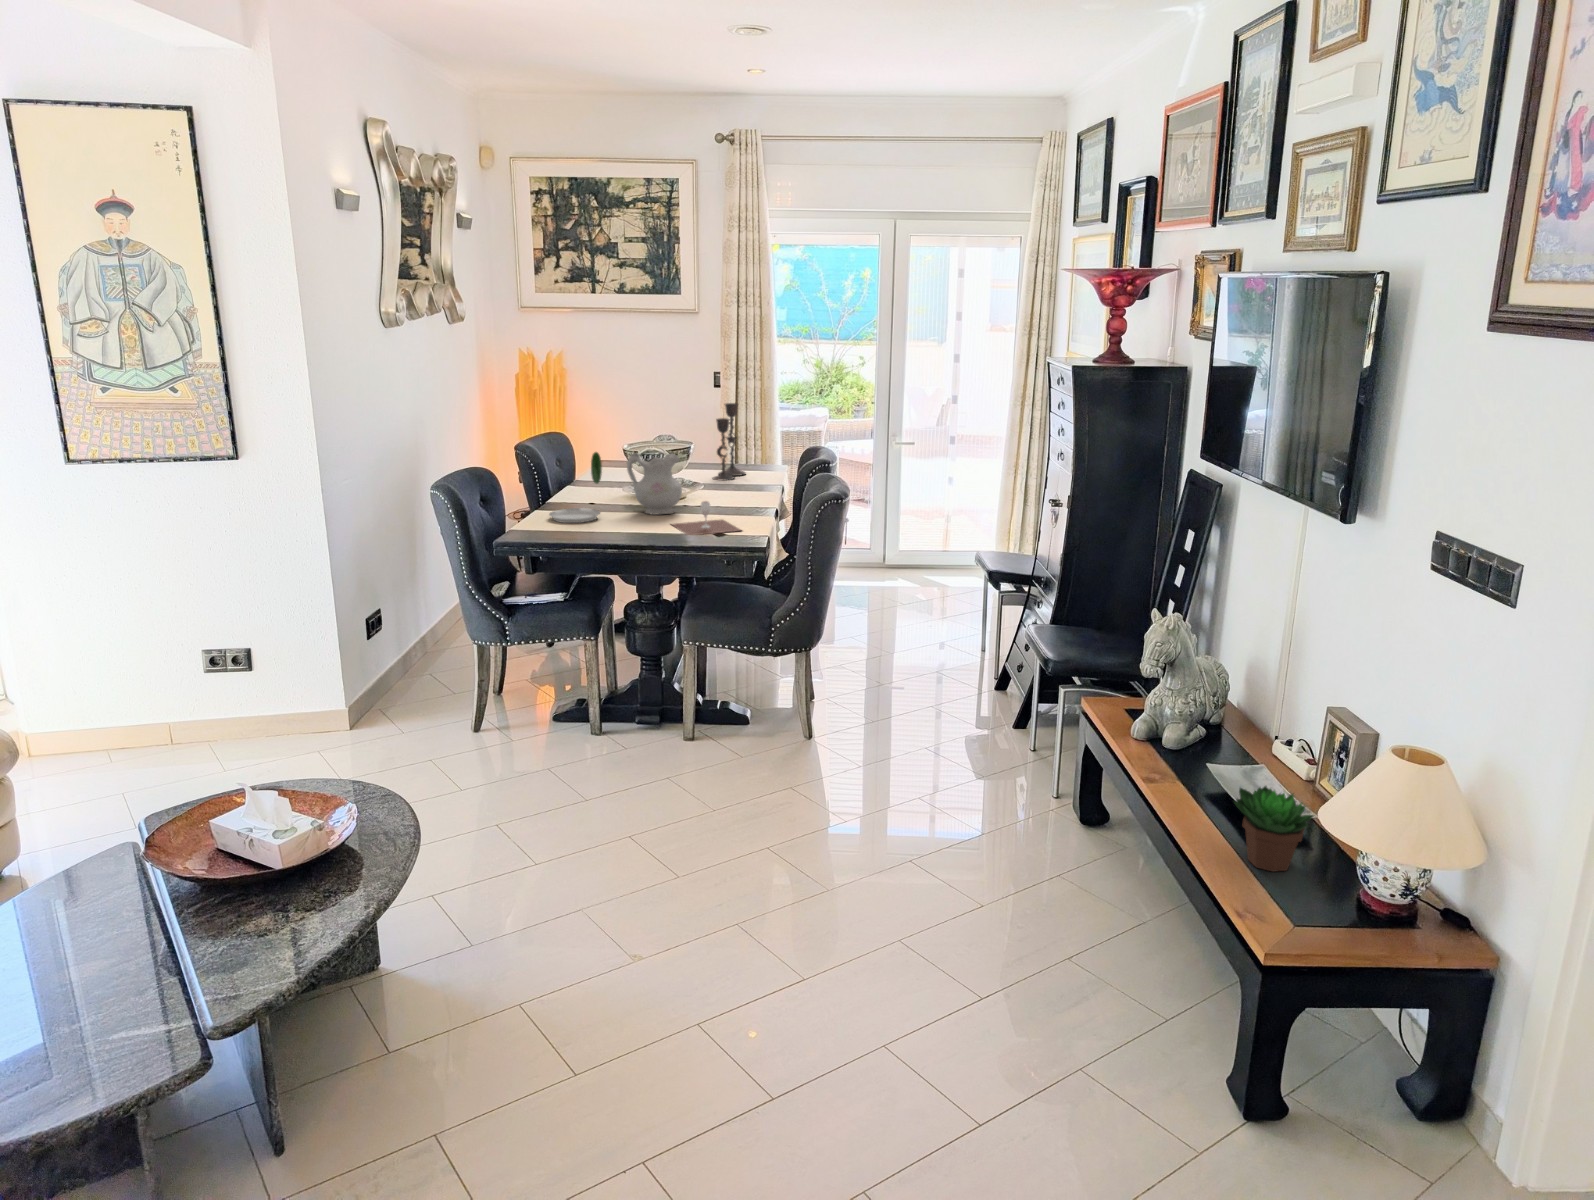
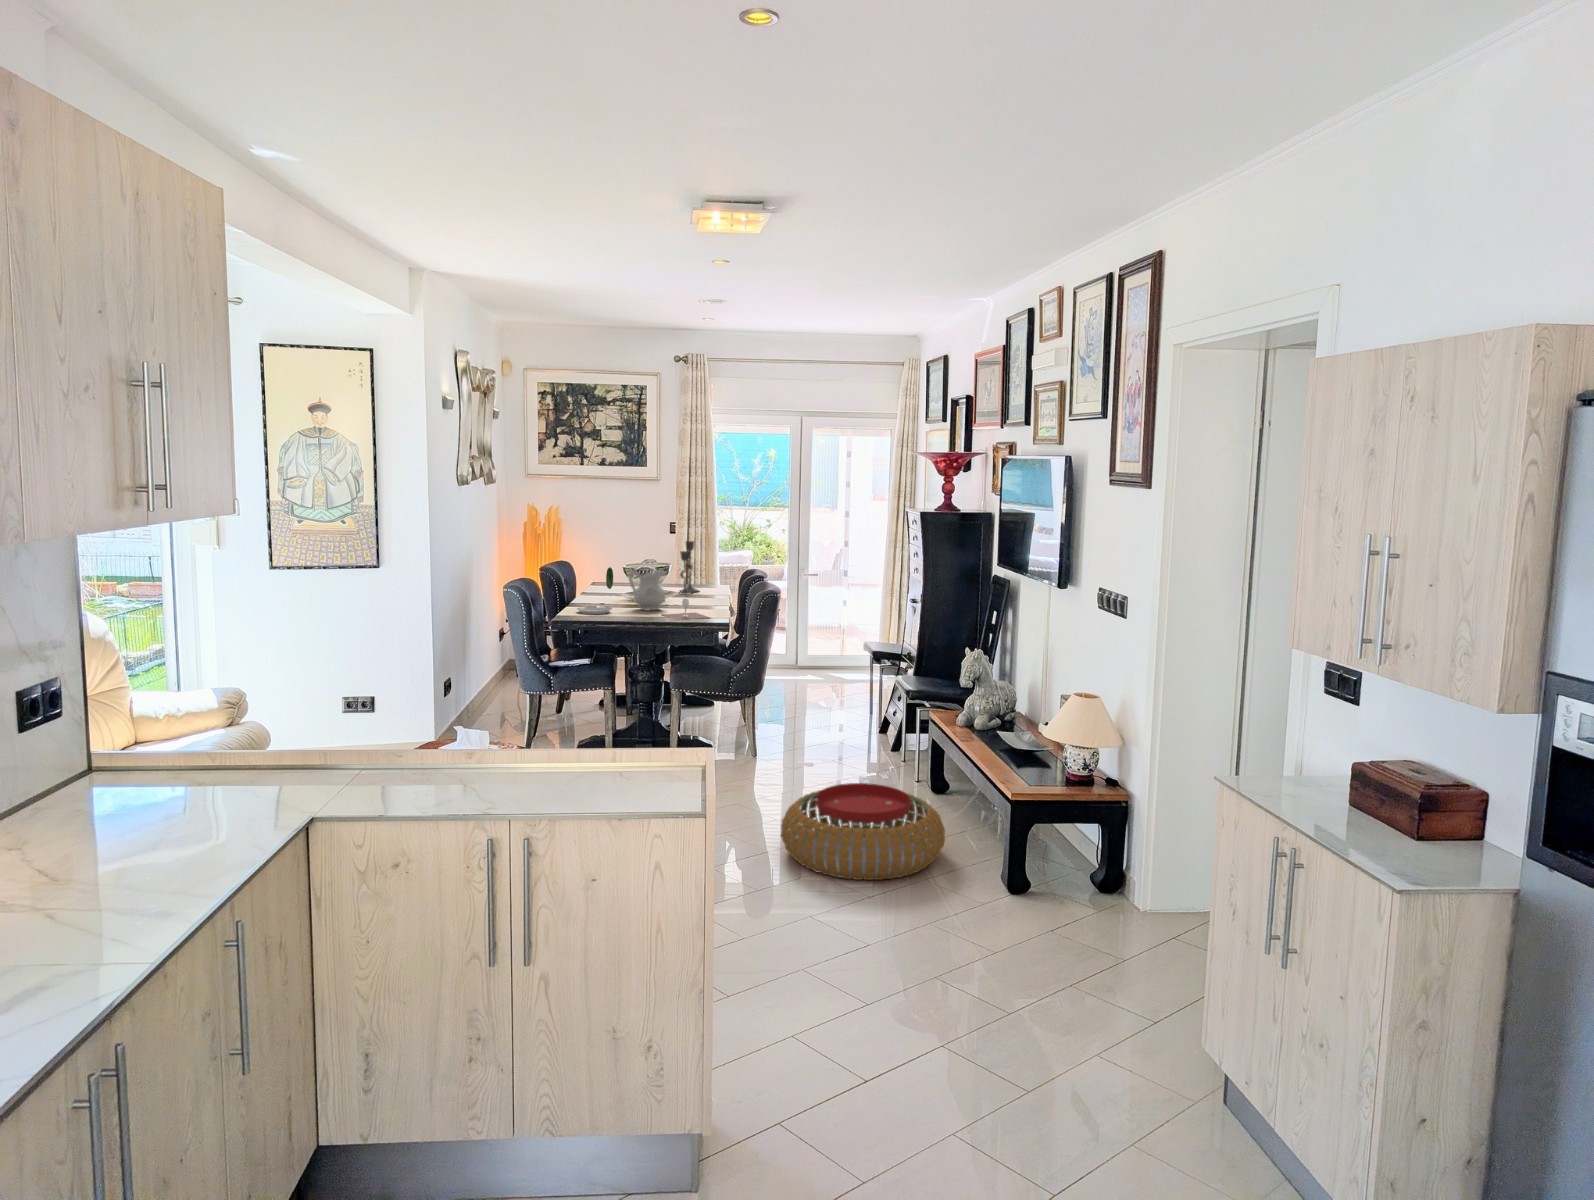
succulent plant: present [1234,786,1313,872] -> none [1004,725,1046,769]
pouf: none [820,854,1112,1072] -> present [781,783,945,881]

